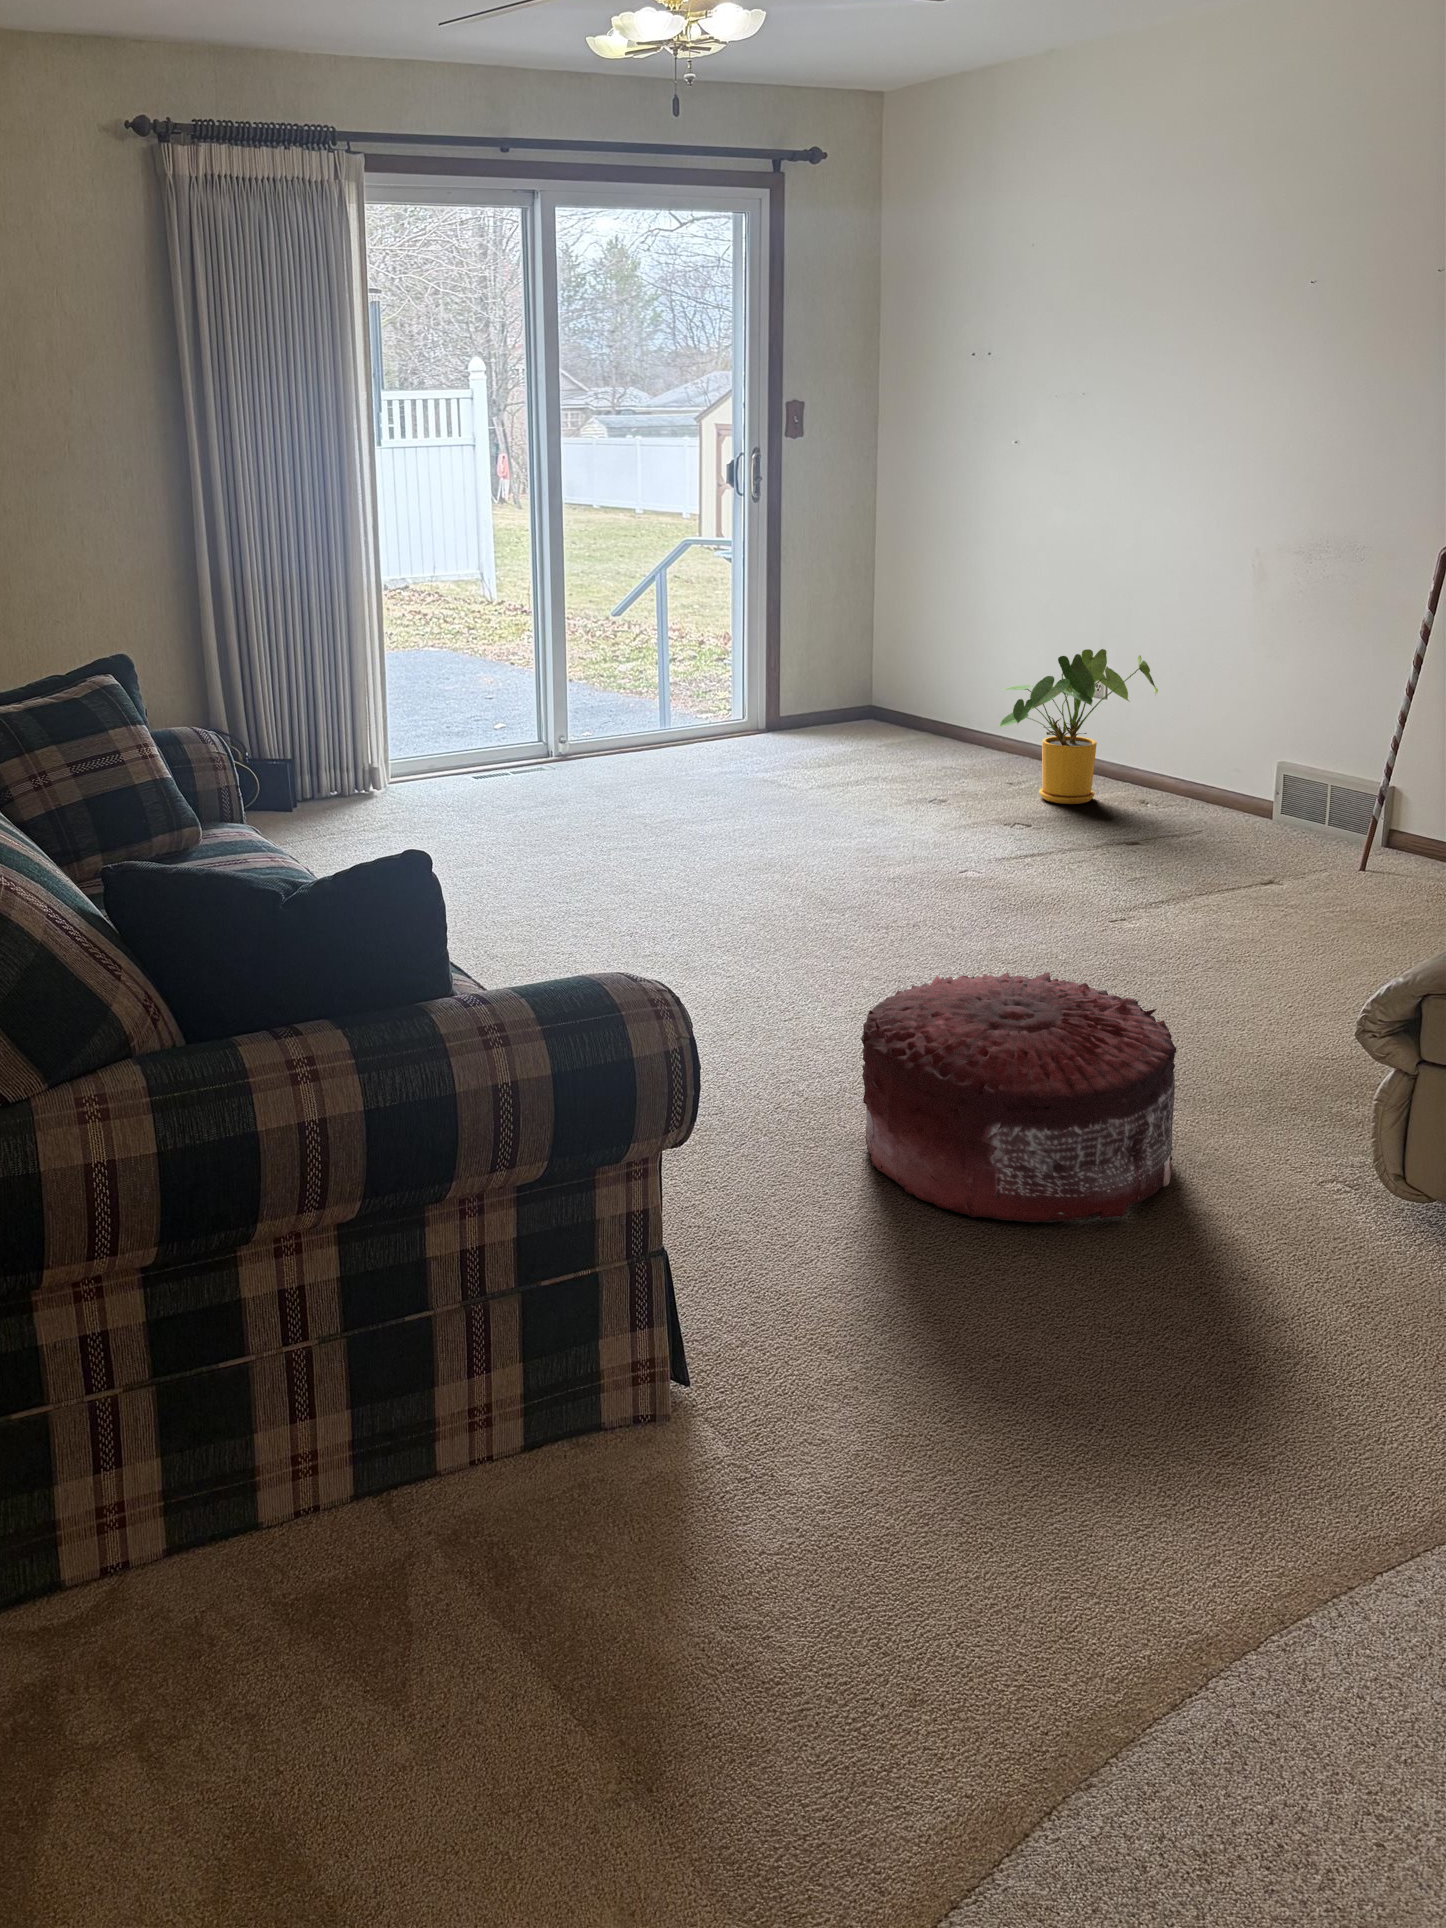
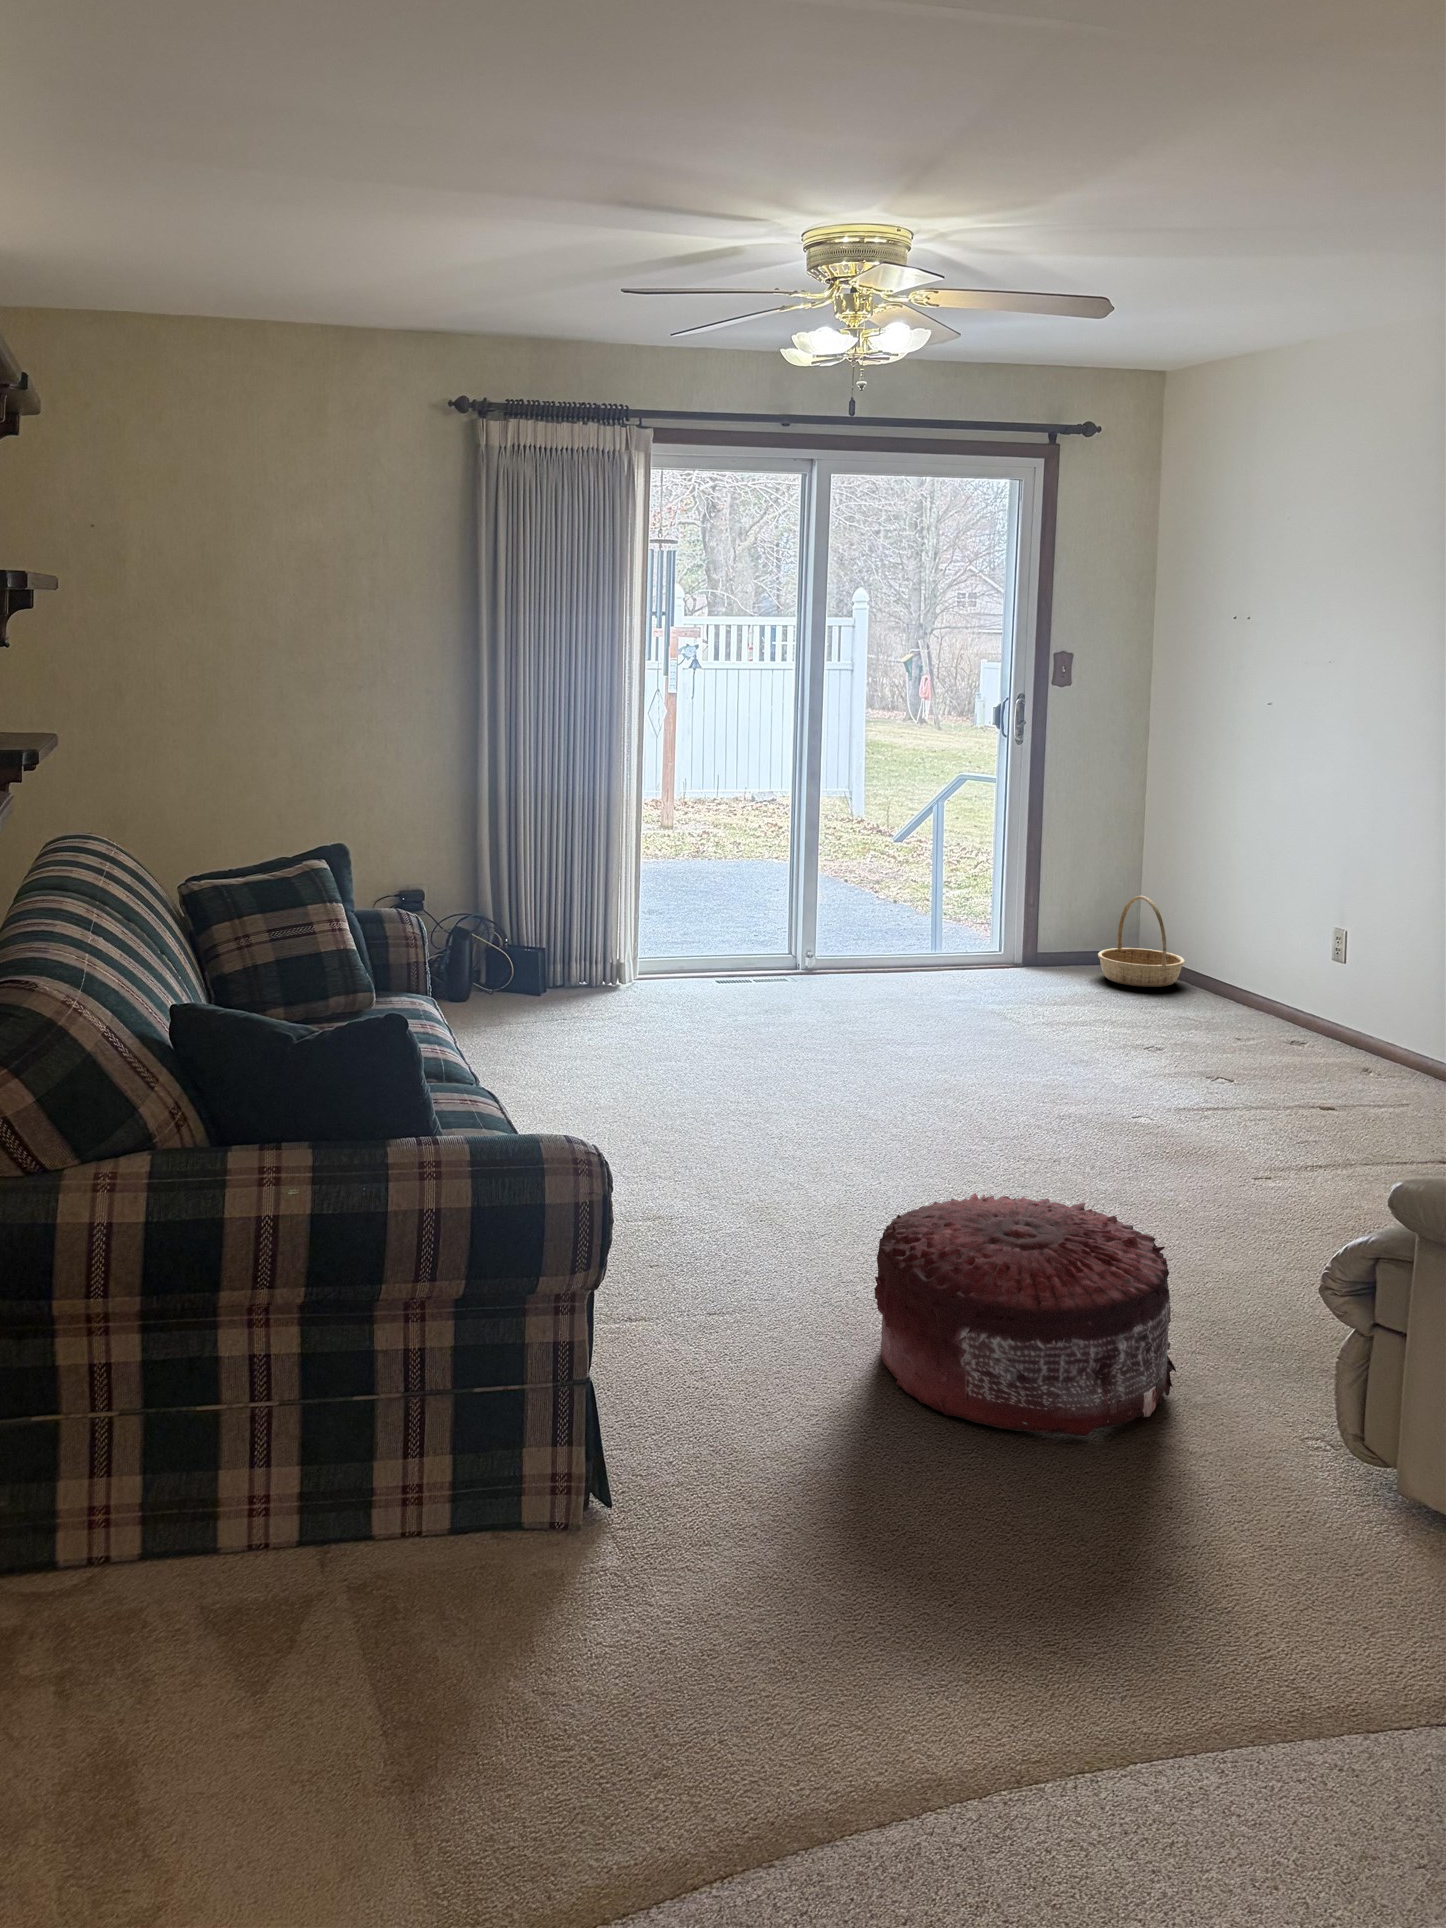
house plant: present [999,649,1158,804] -> none [1217,908,1389,1062]
basket: none [847,652,932,743] -> present [1098,896,1185,987]

